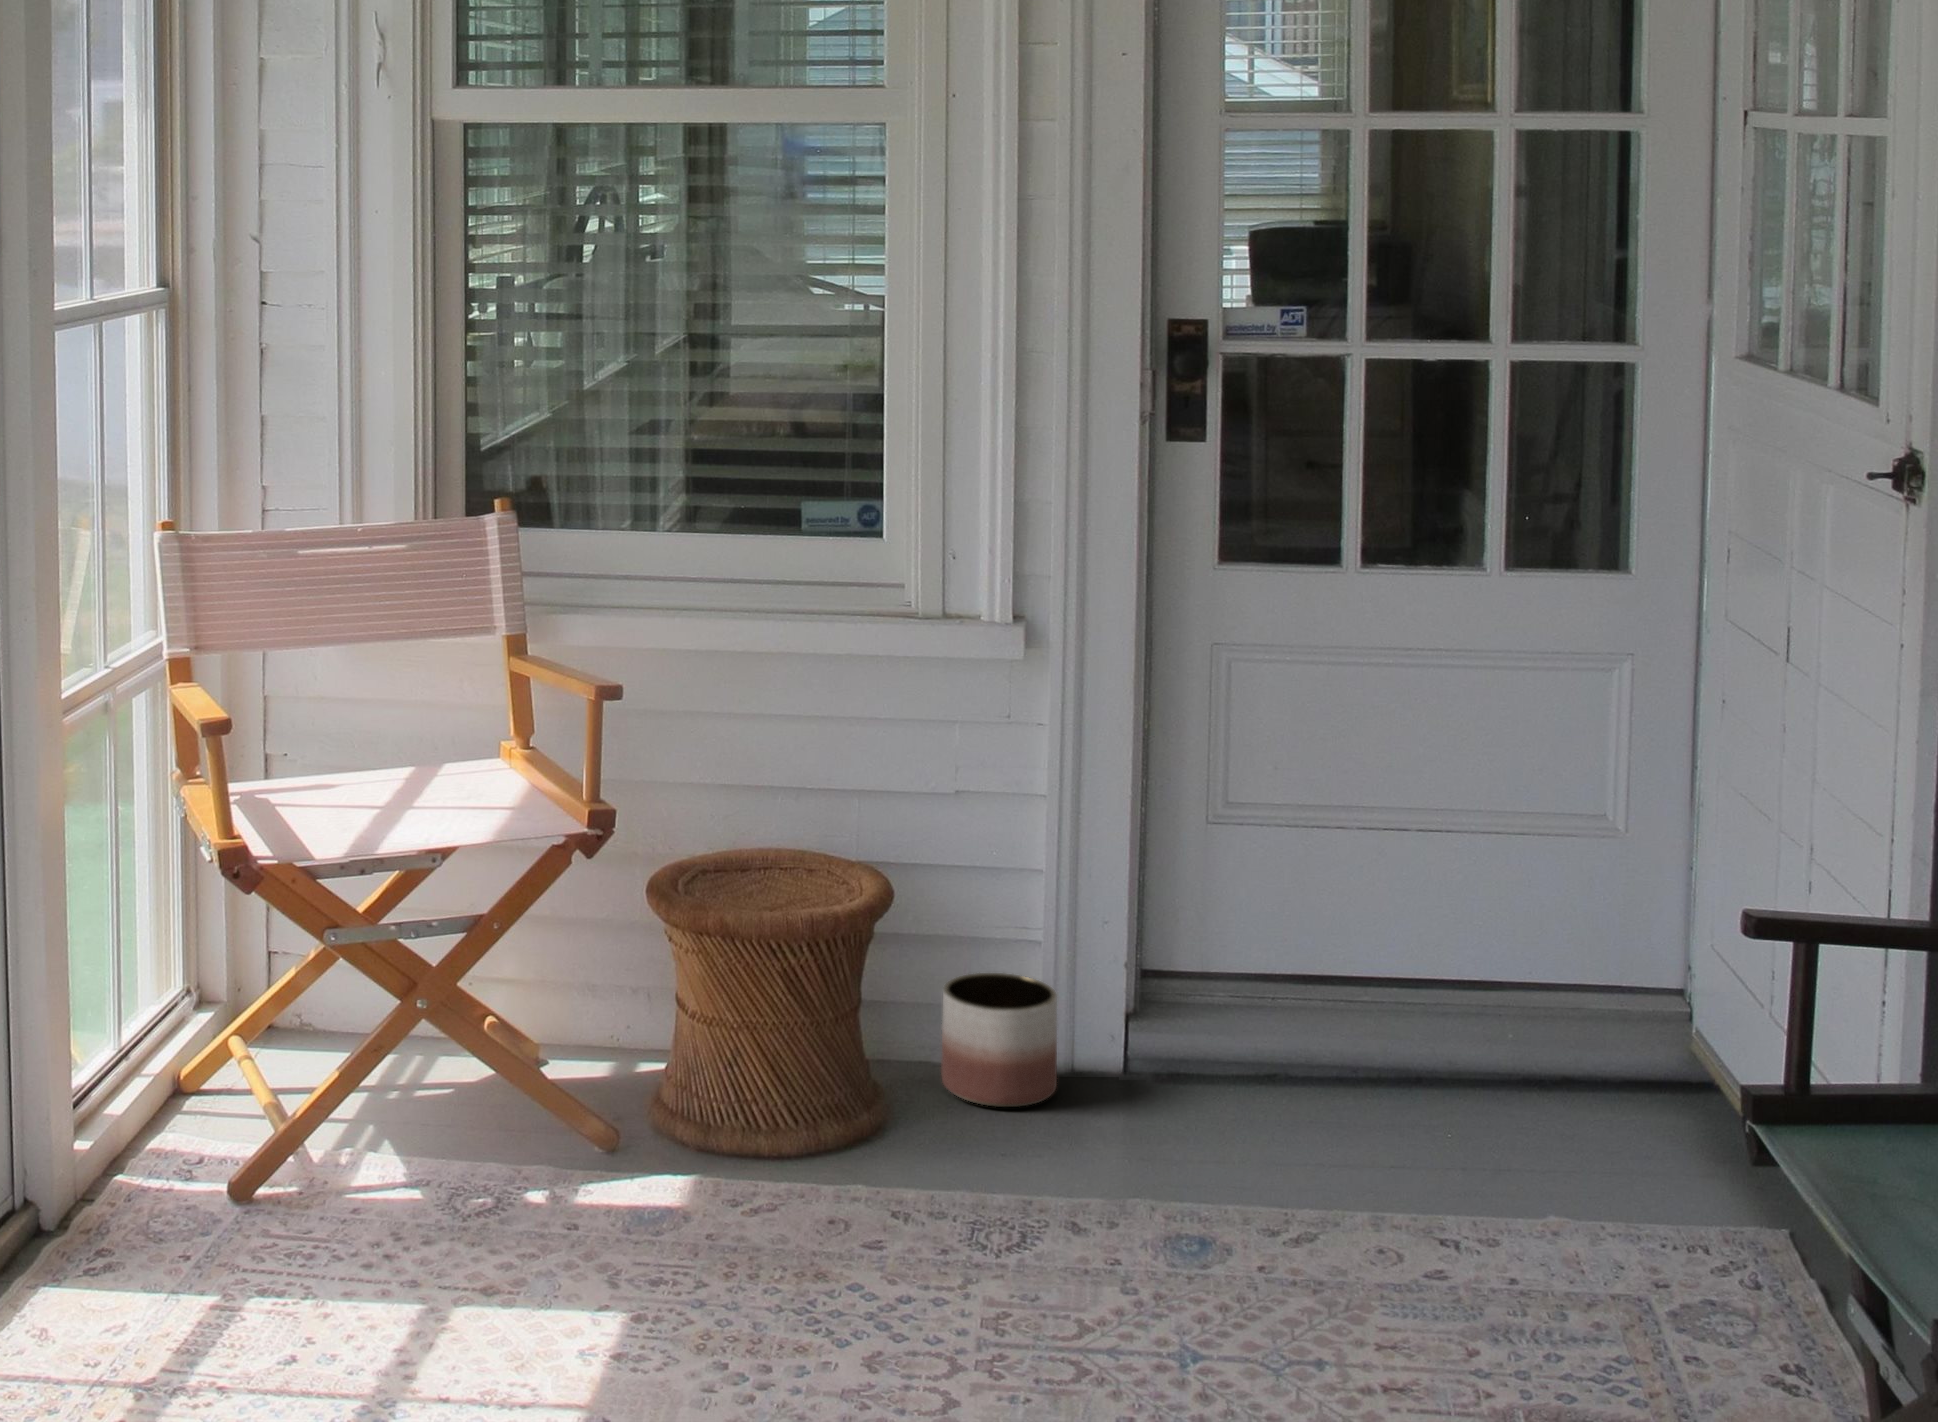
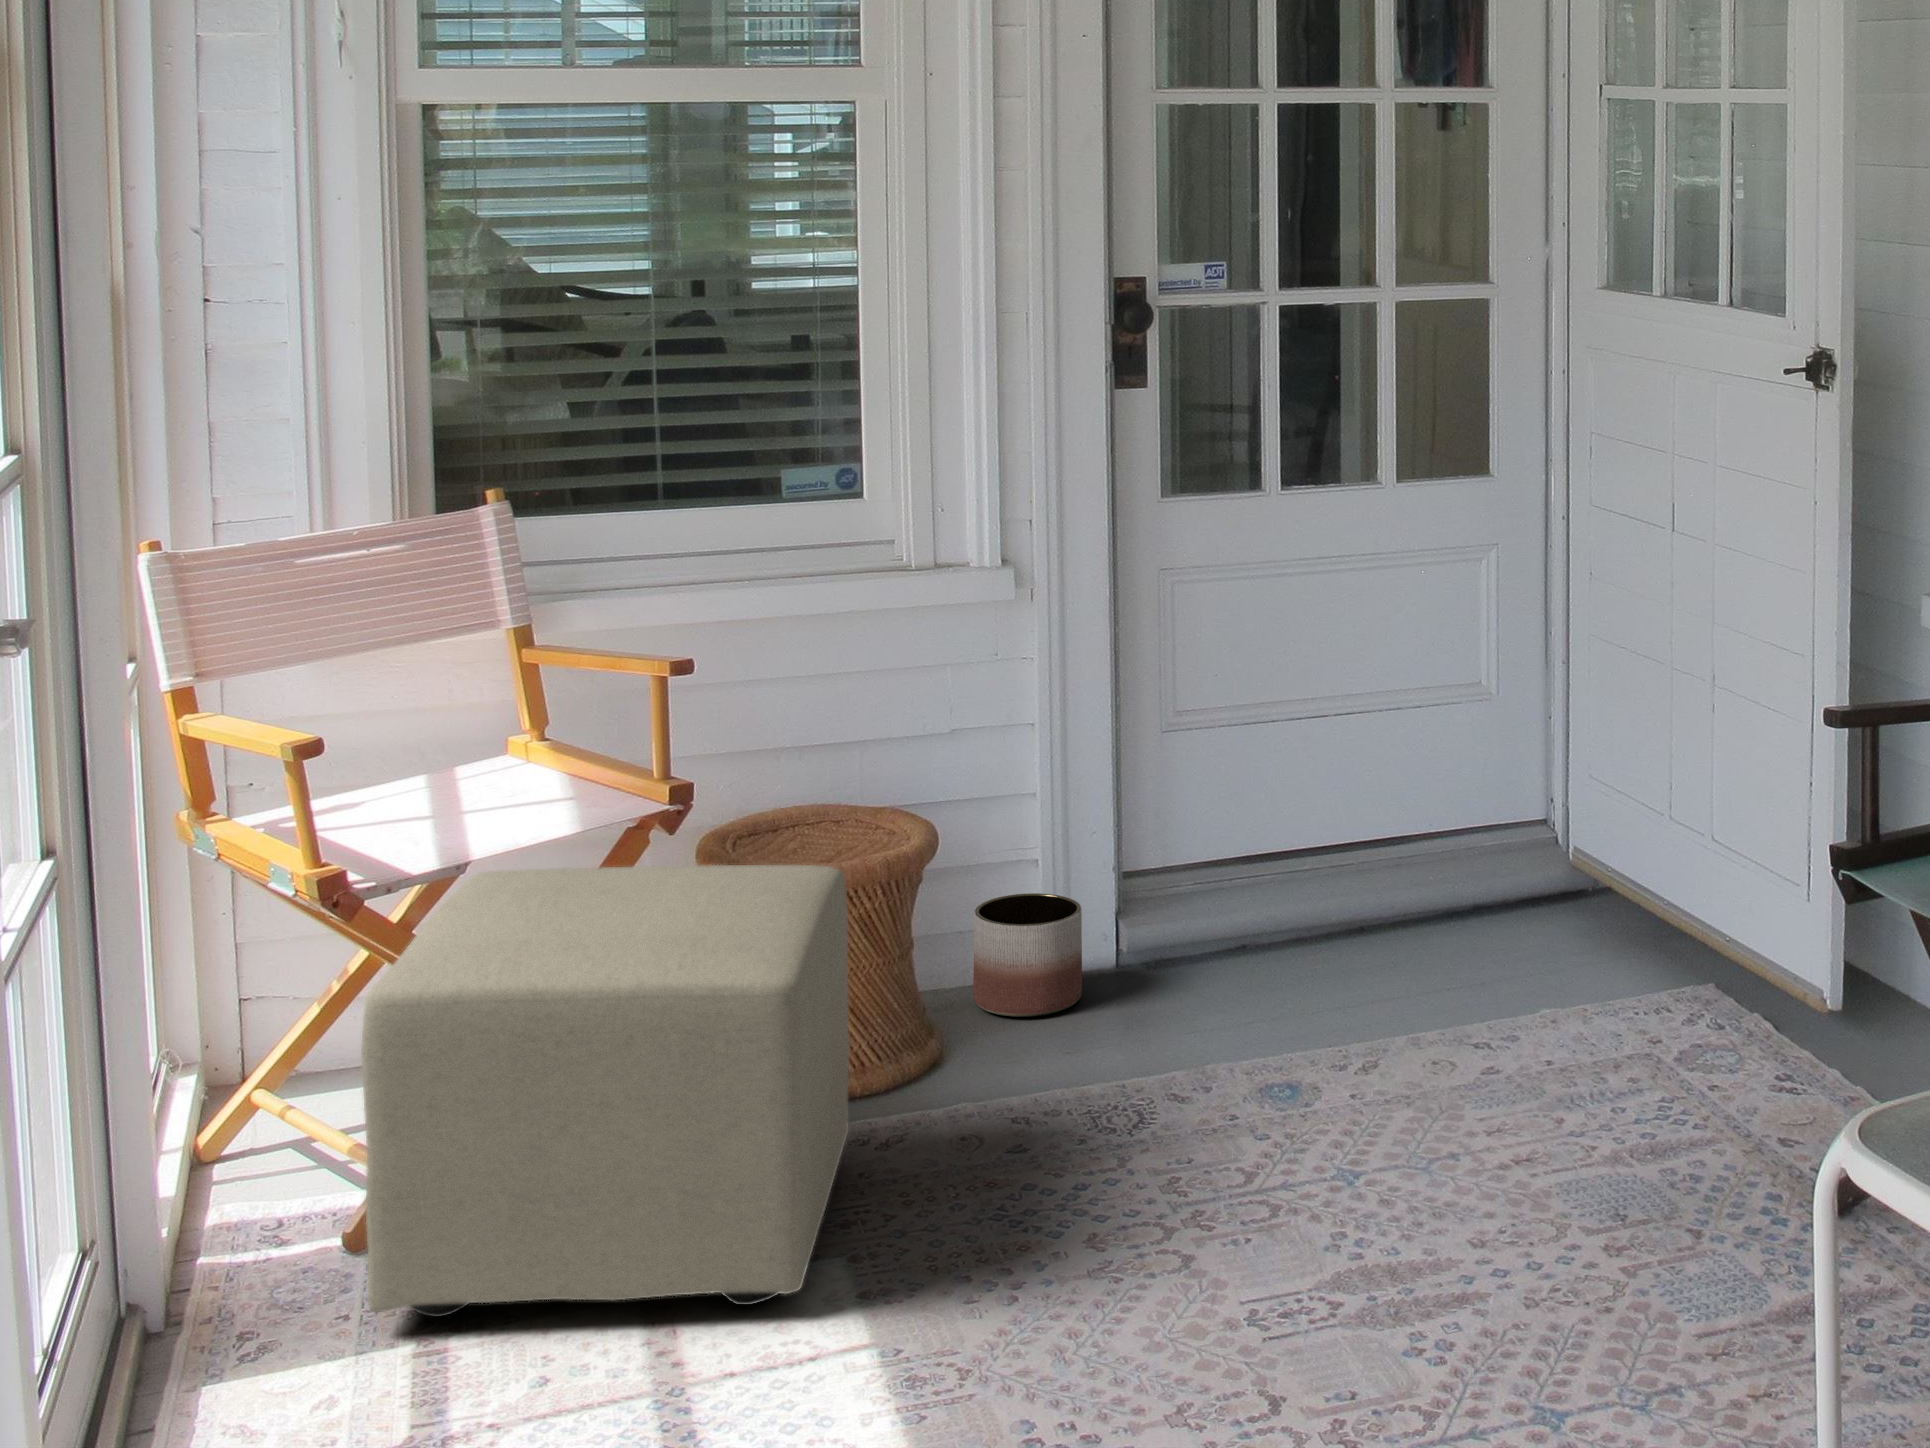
ottoman: none [193,866,705,1338] -> present [361,865,850,1317]

